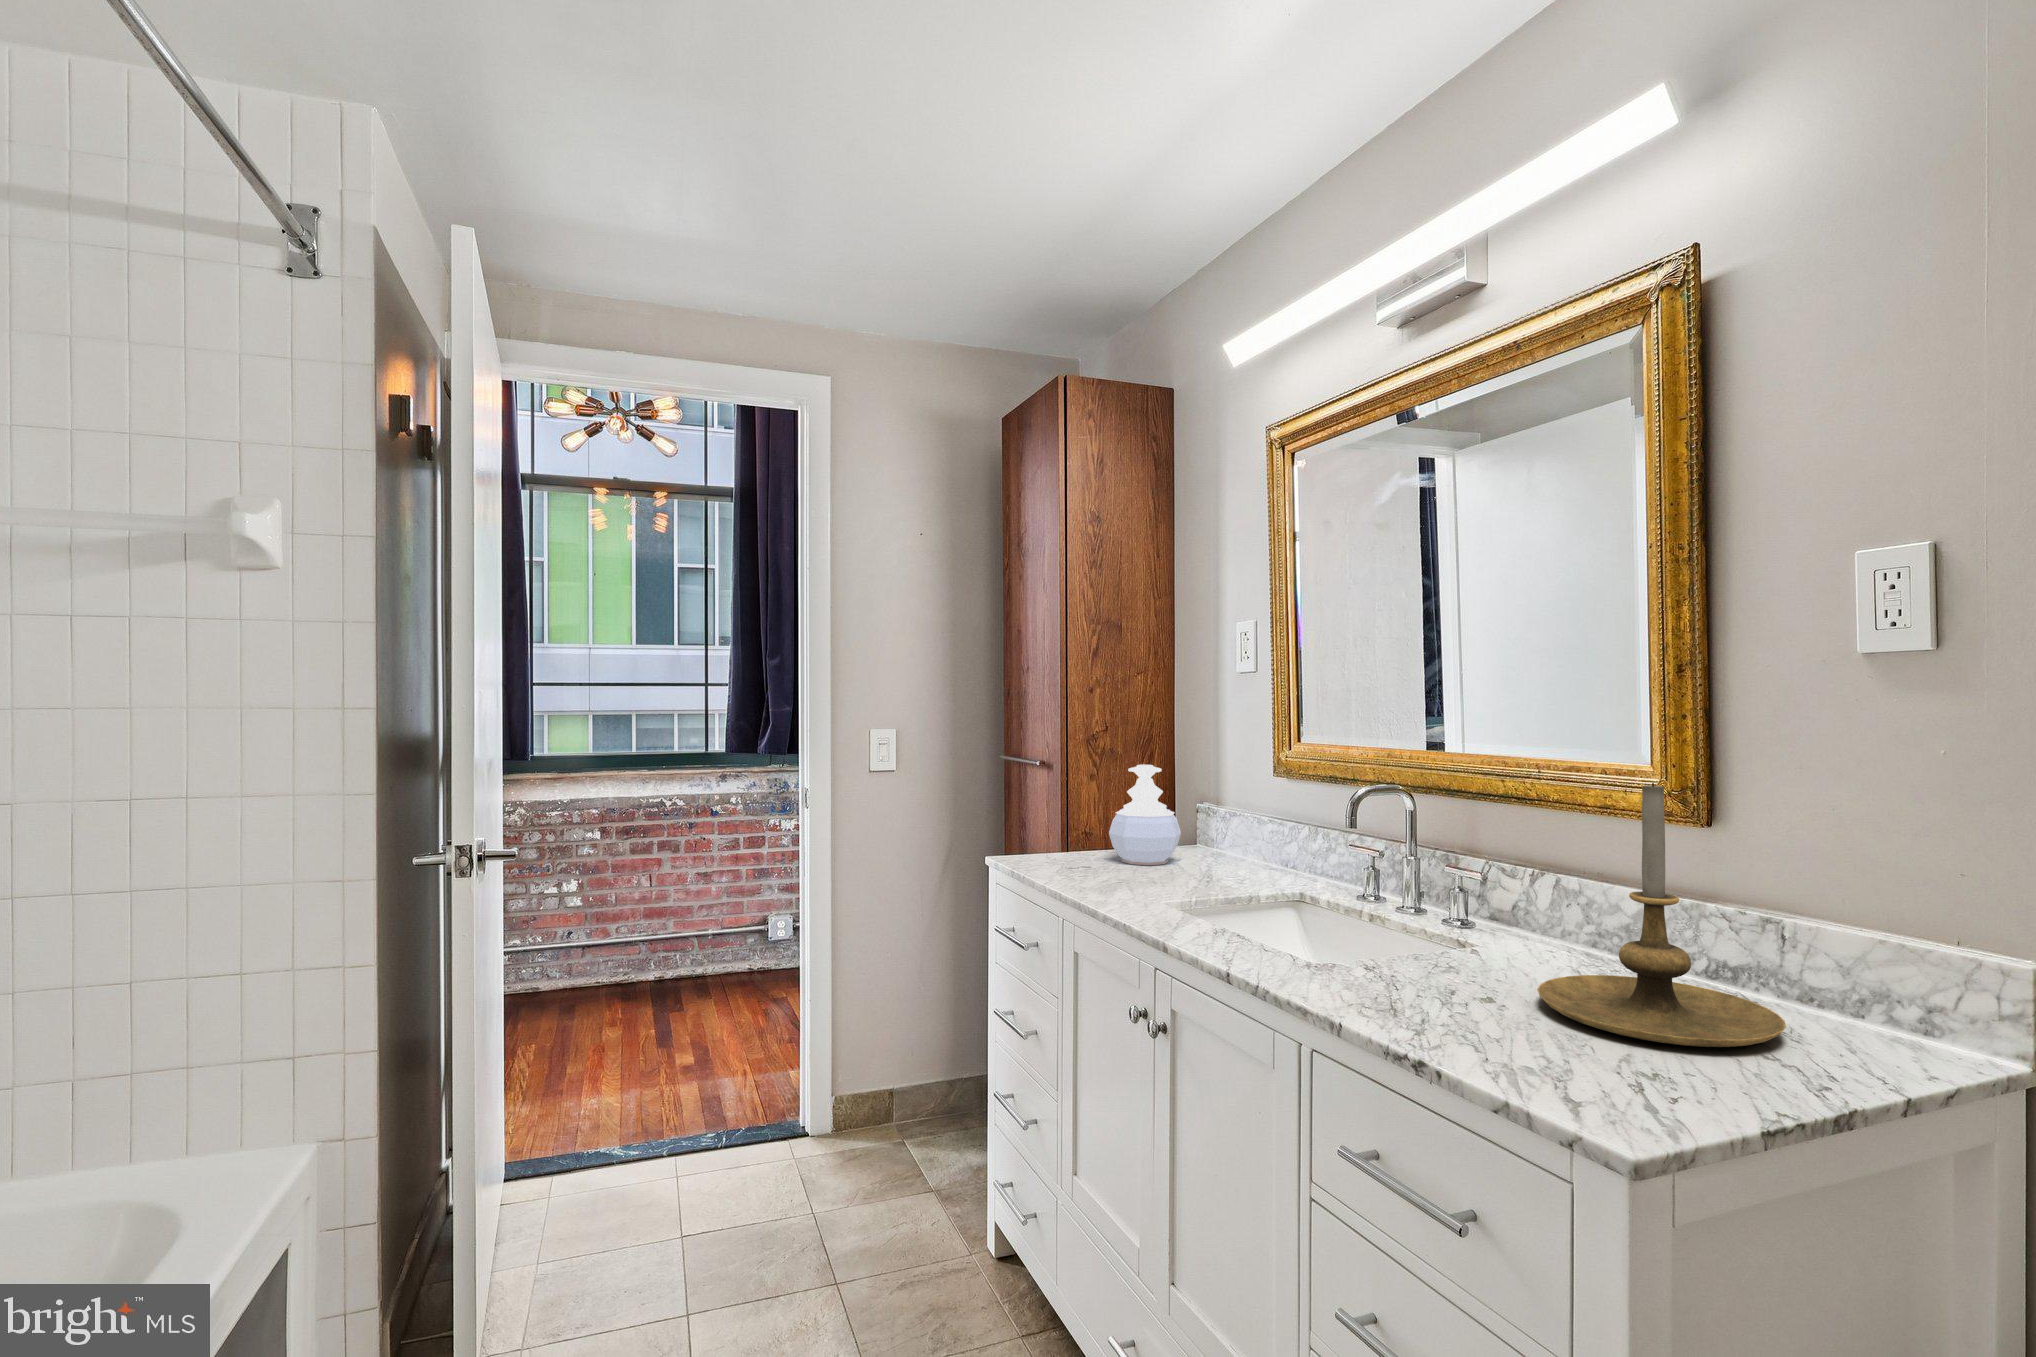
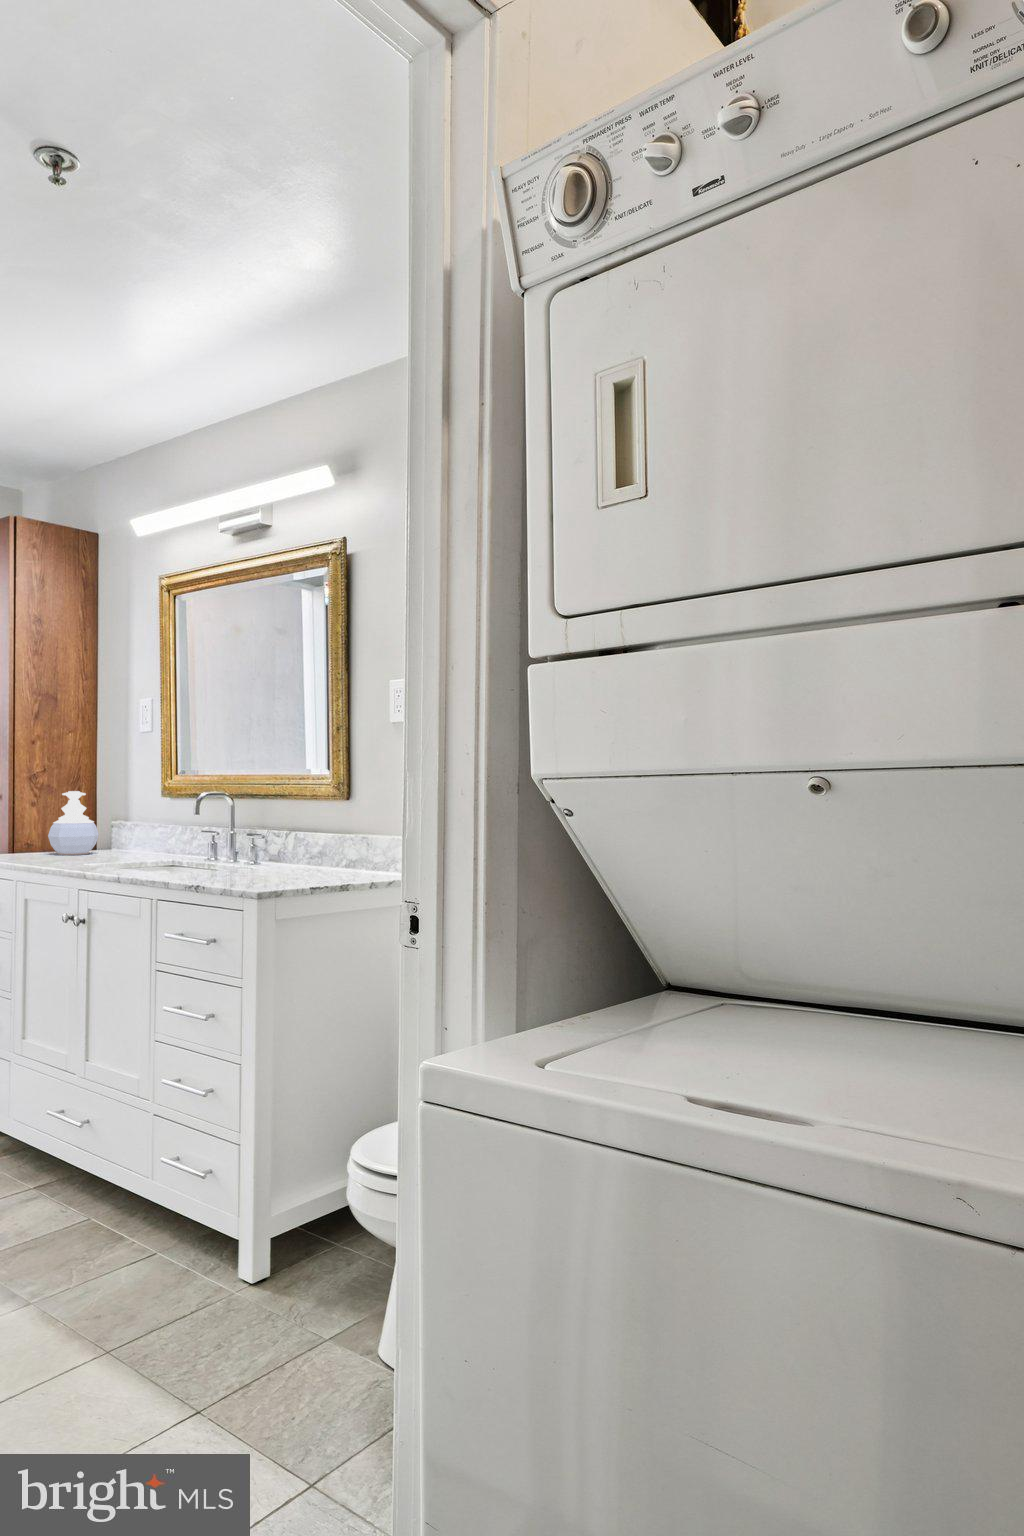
candle holder: present [1537,783,1786,1047] -> none [262,776,352,878]

